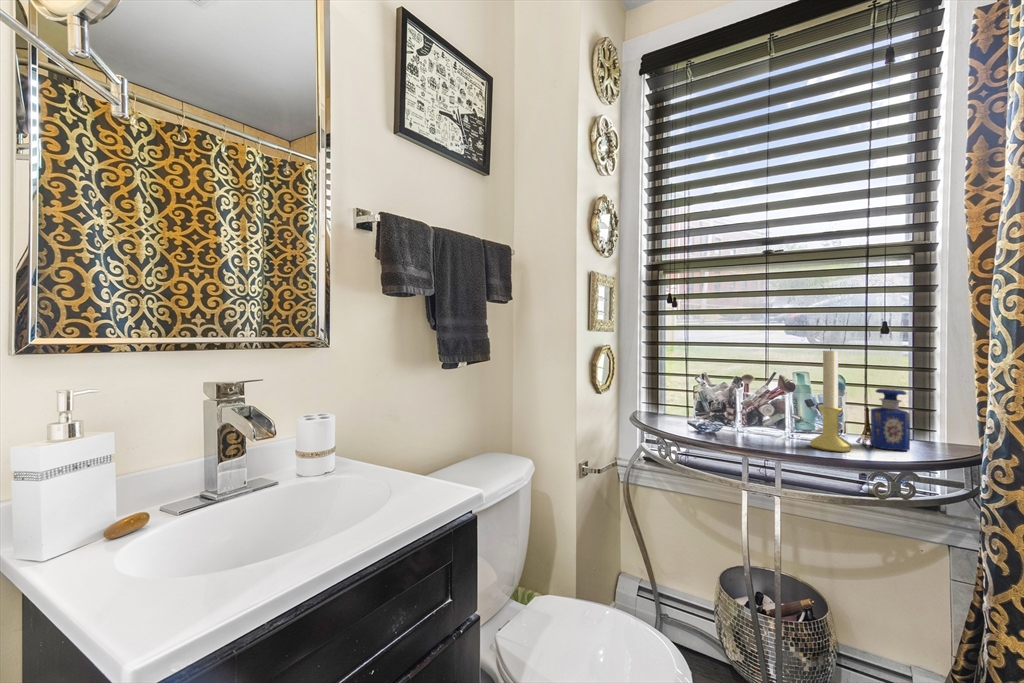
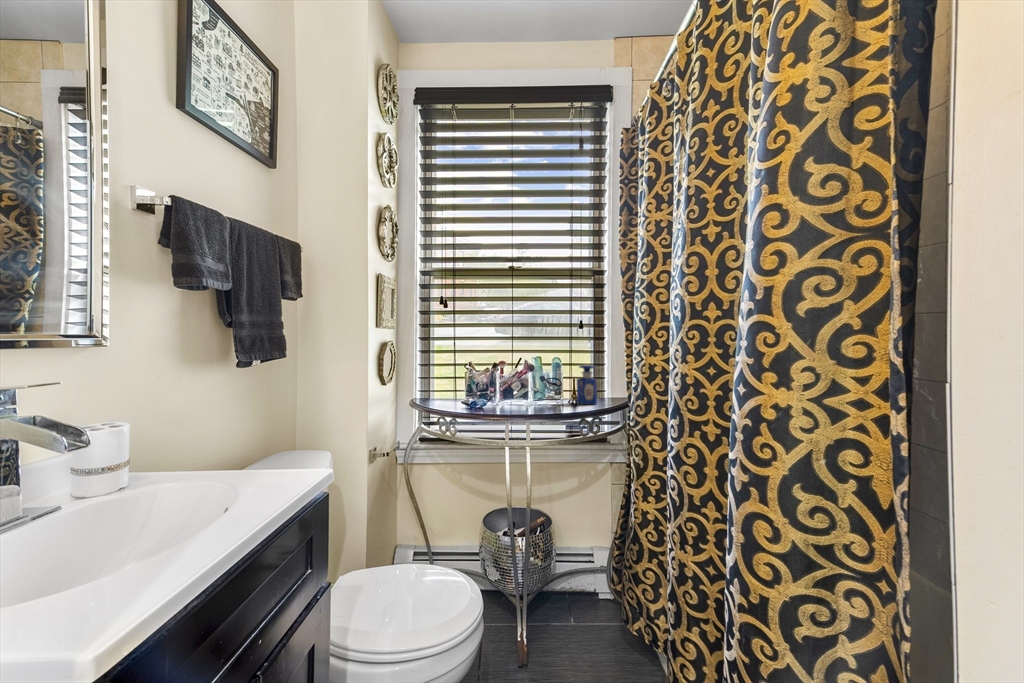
candle holder: present [810,347,852,452] -> none [545,338,569,409]

